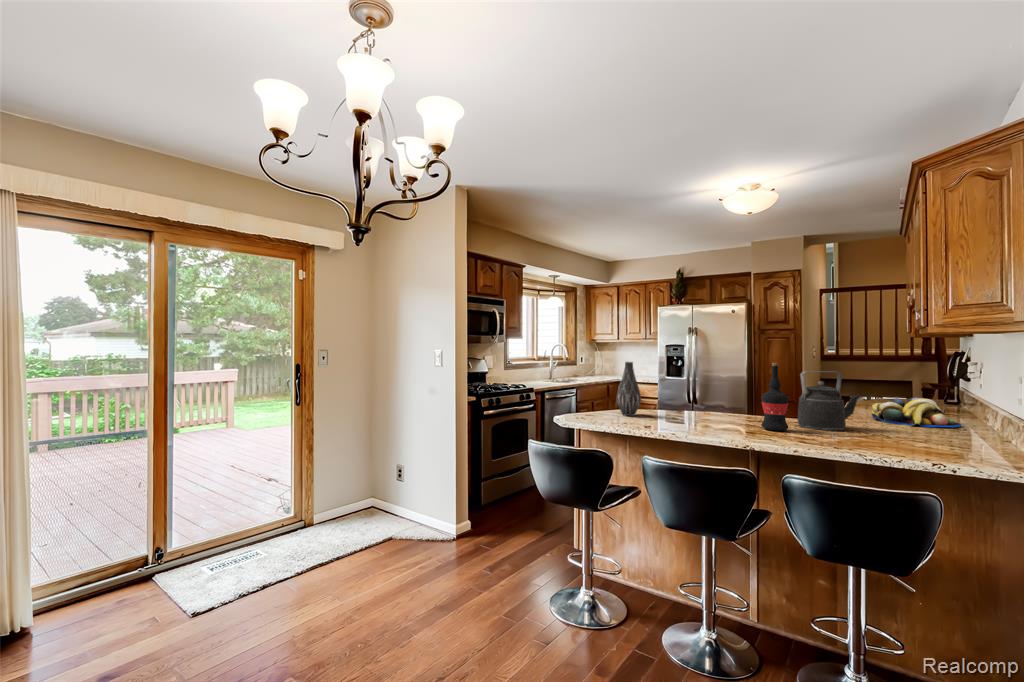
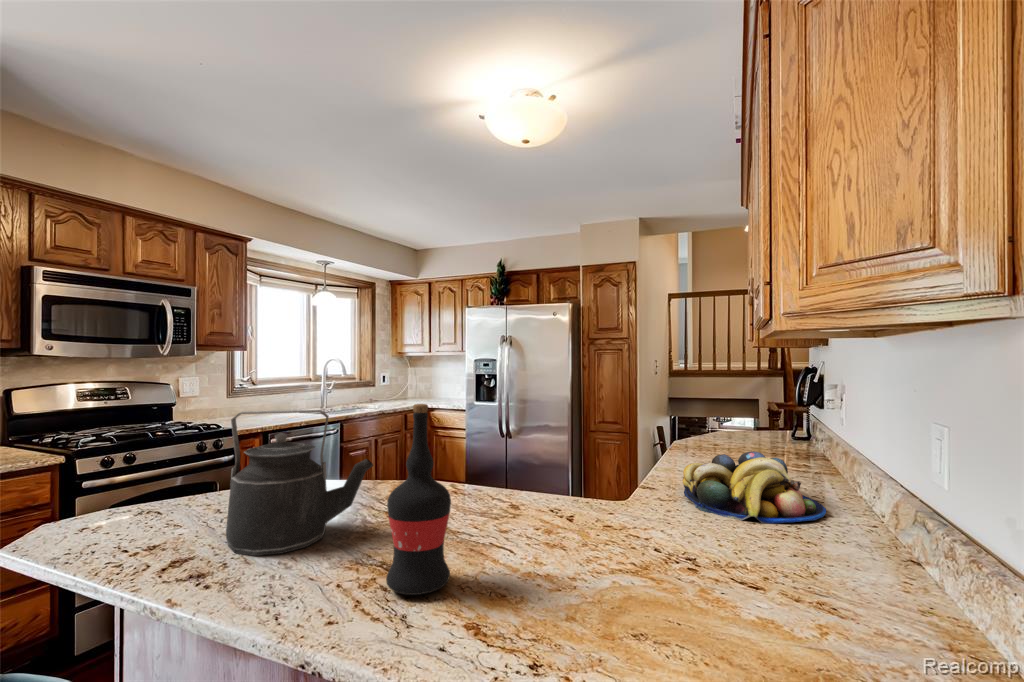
vase: present [617,362,641,416] -> none [101,398,176,538]
kettle: present [798,371,860,431] -> present [226,410,373,556]

